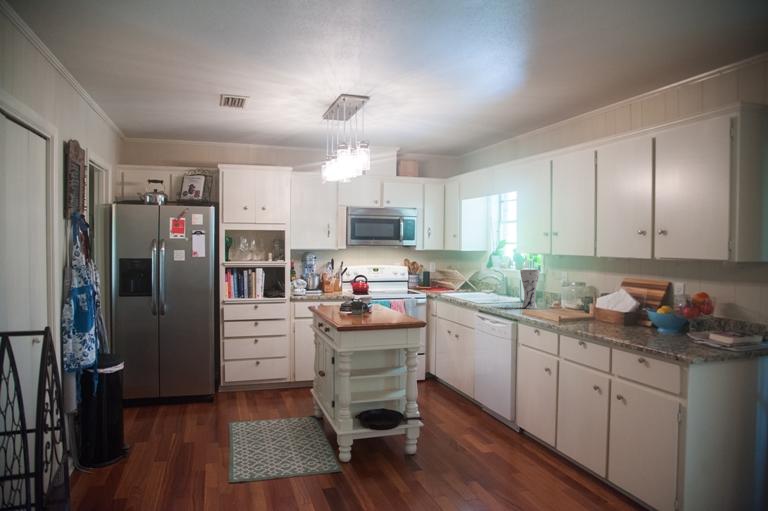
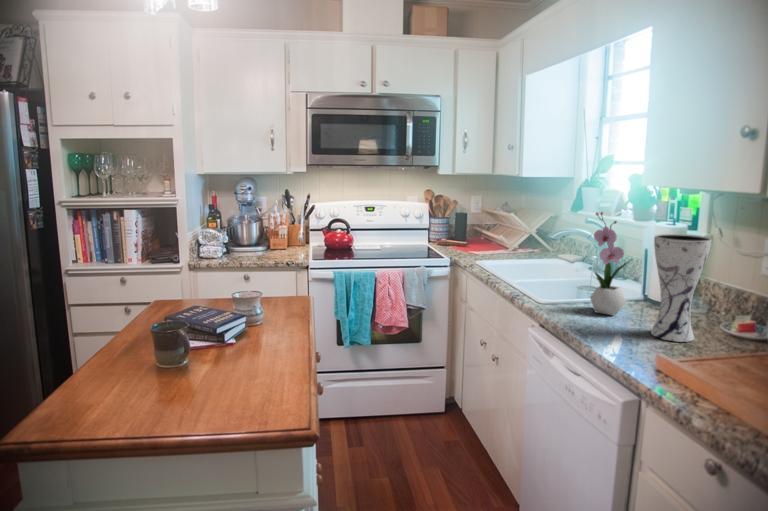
flower arrangement: none [499,262,514,305] -> present [590,212,629,315]

